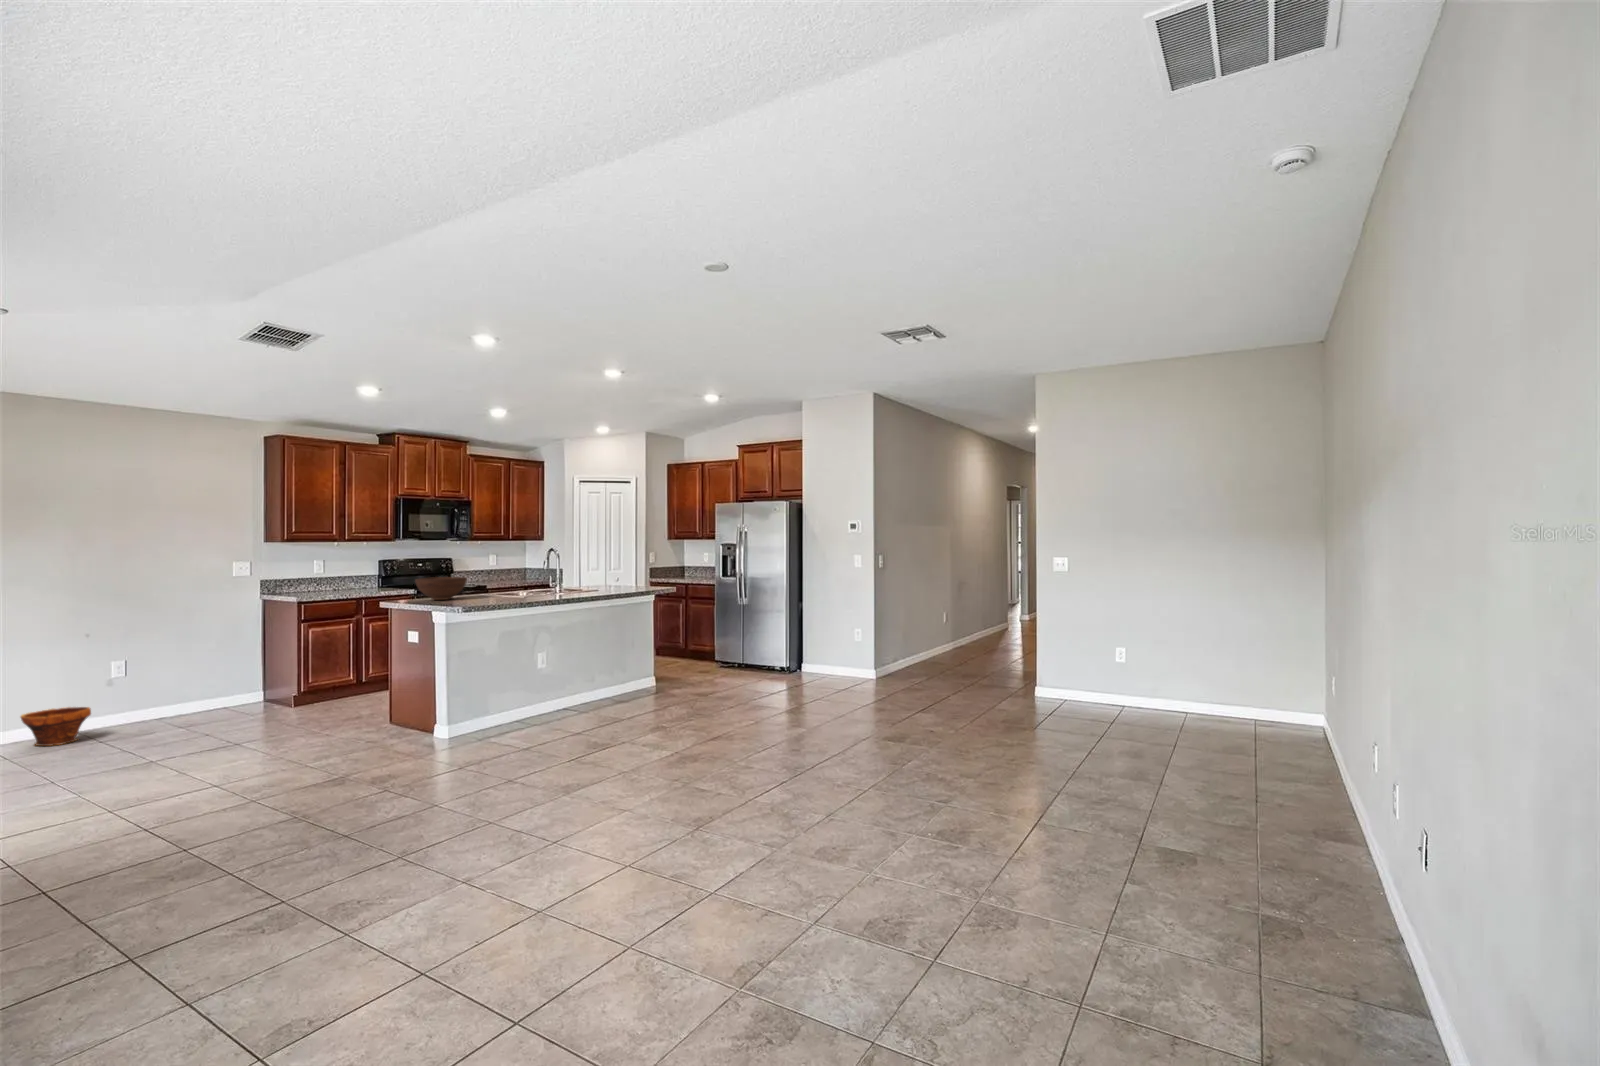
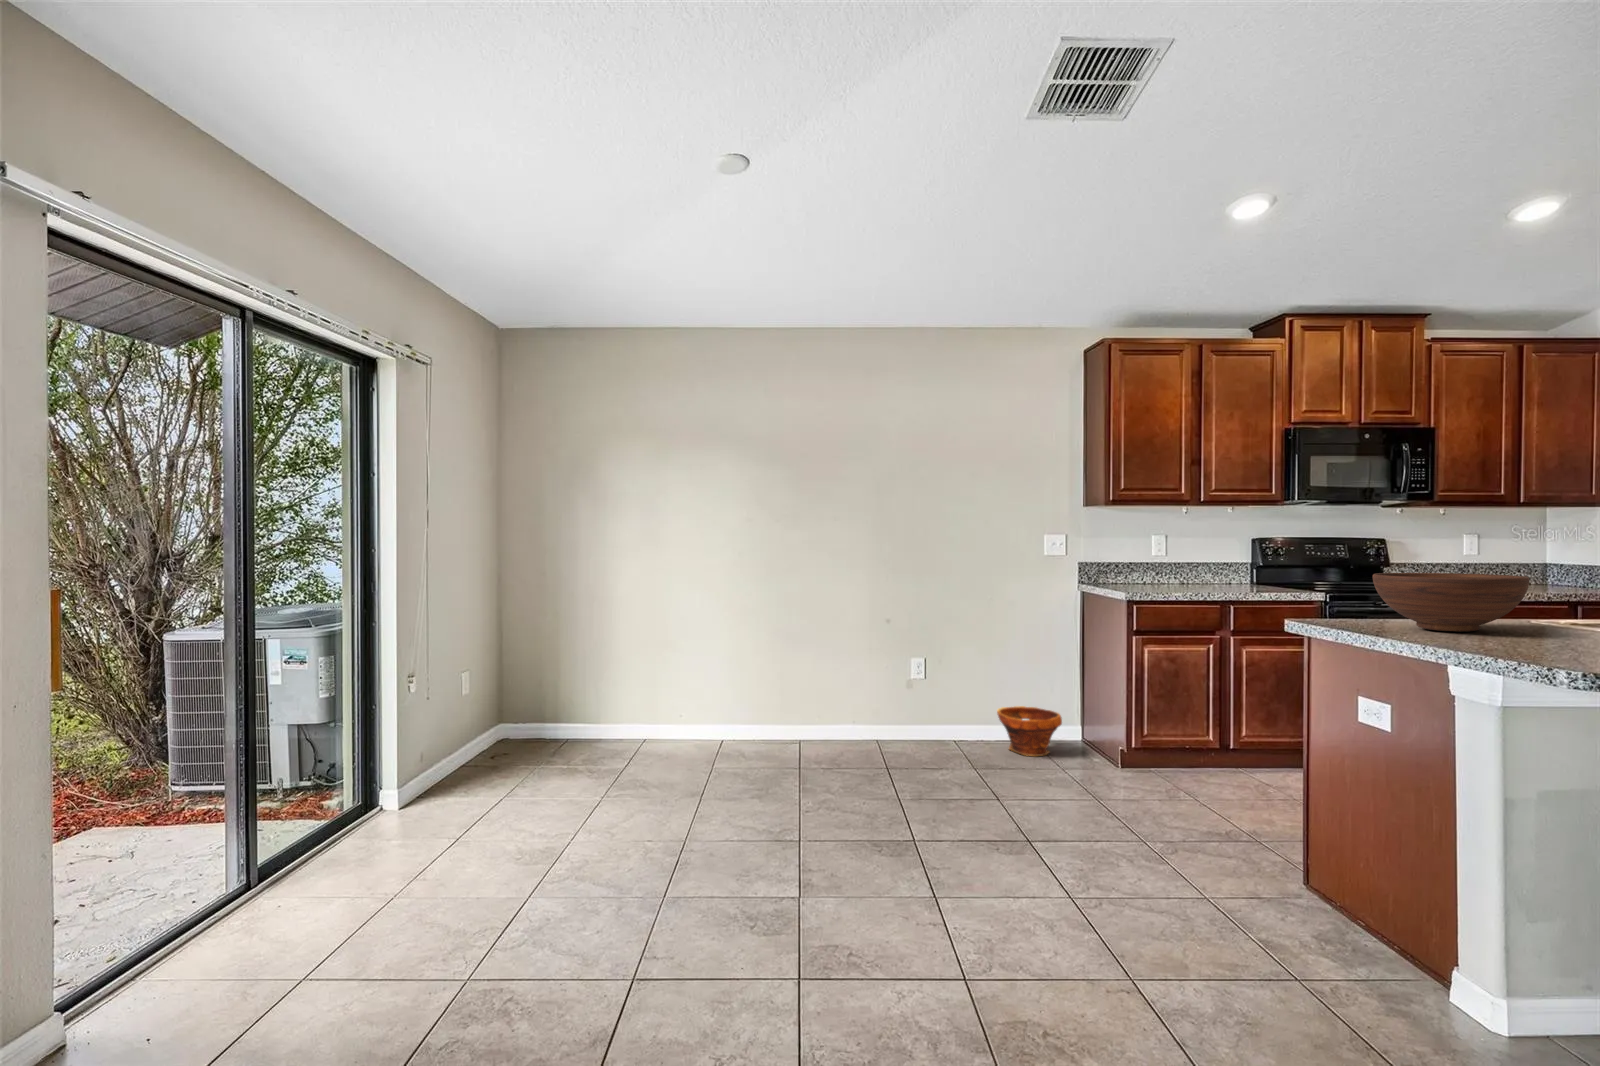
planter: present [21,707,91,746] -> present [997,706,1062,756]

